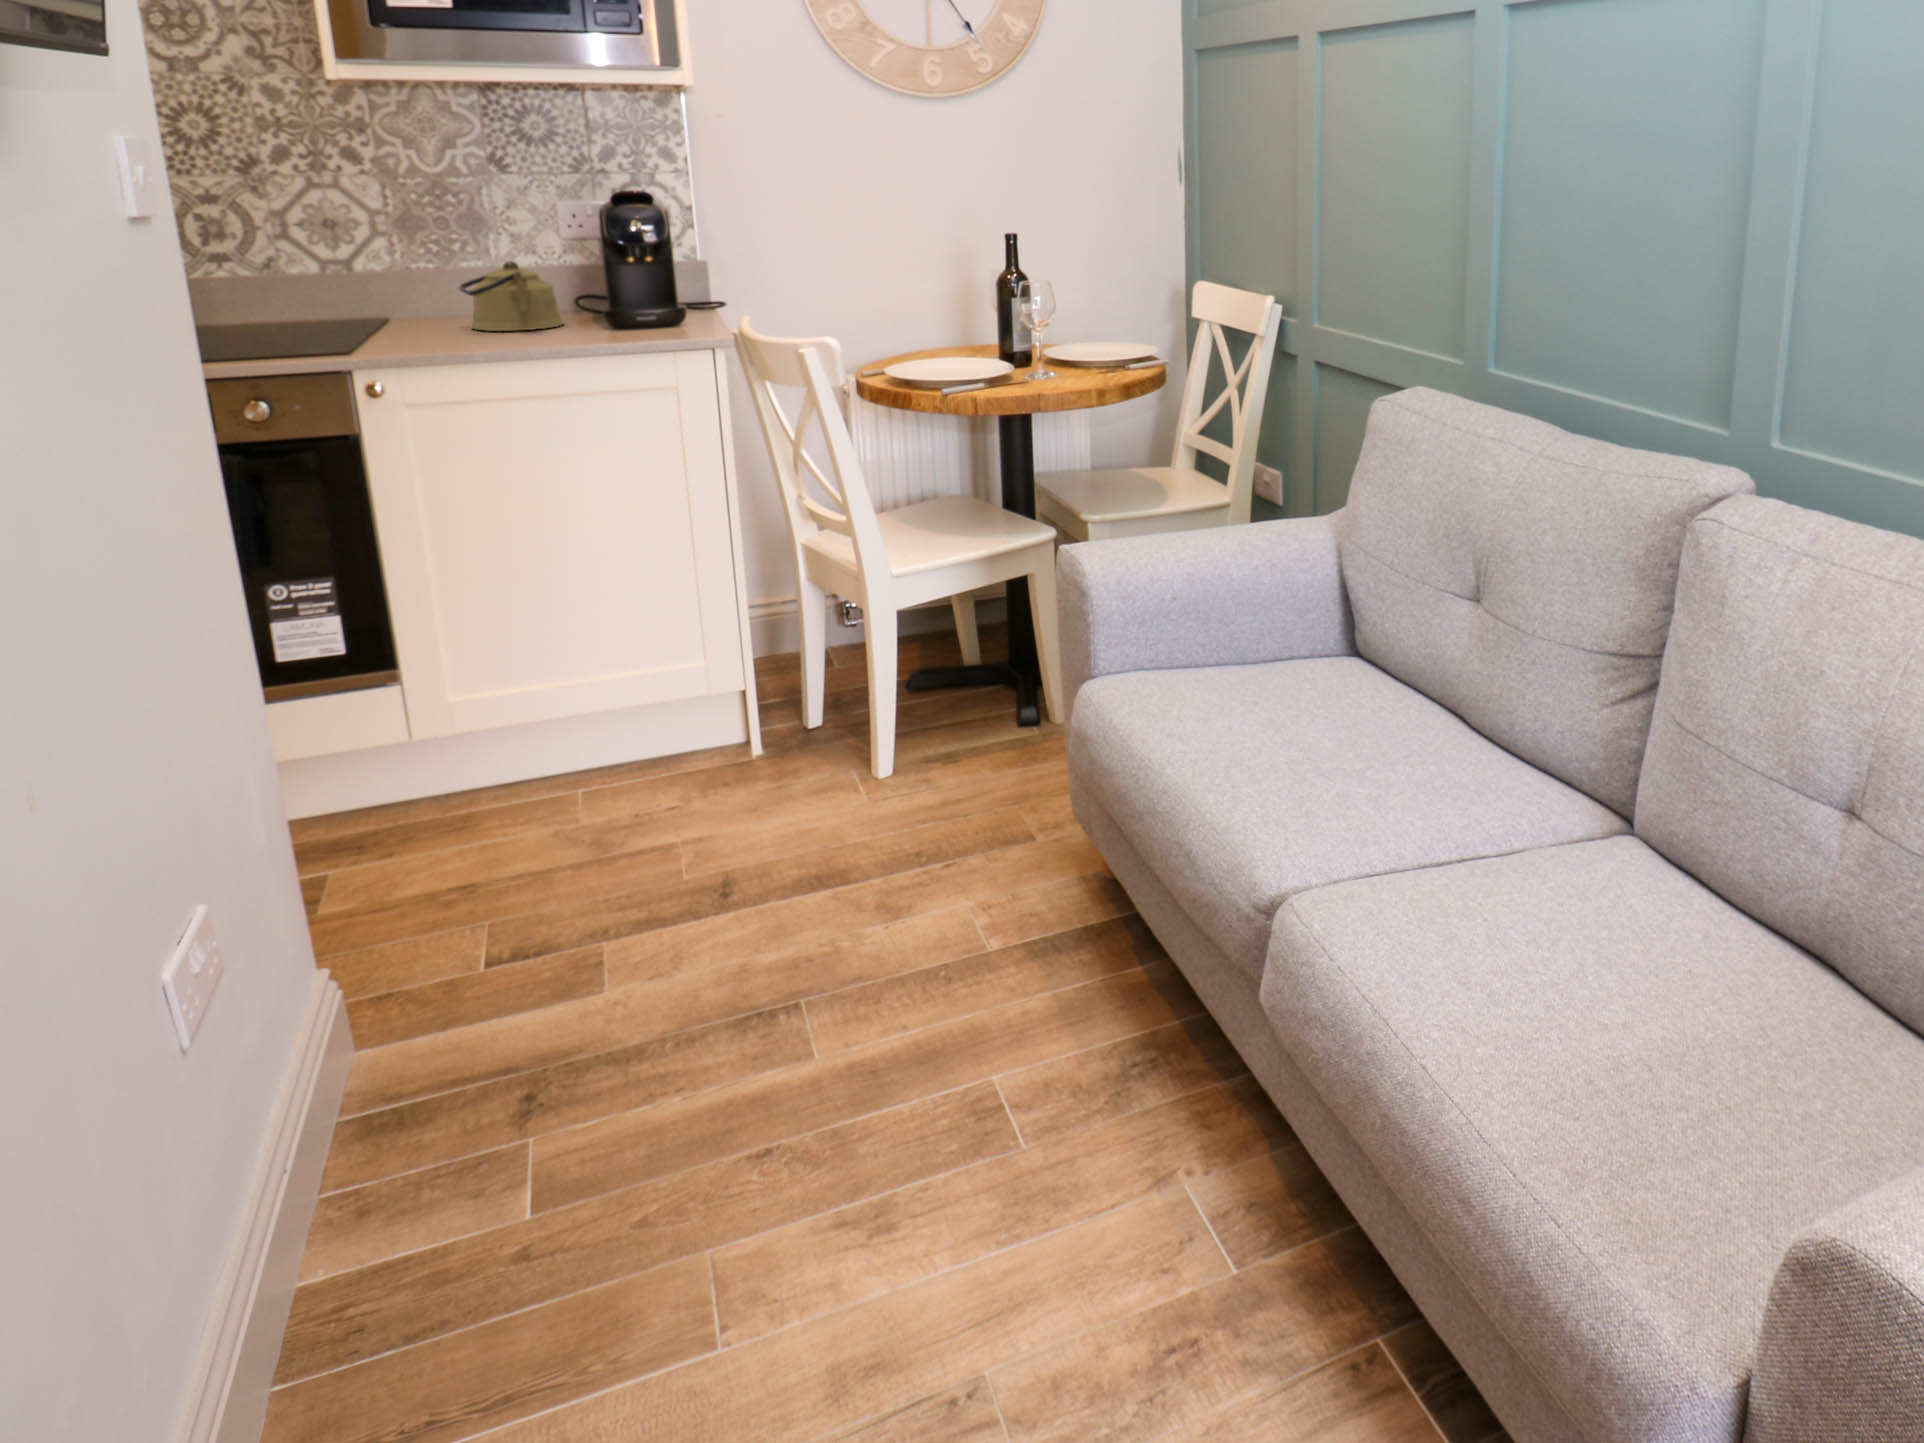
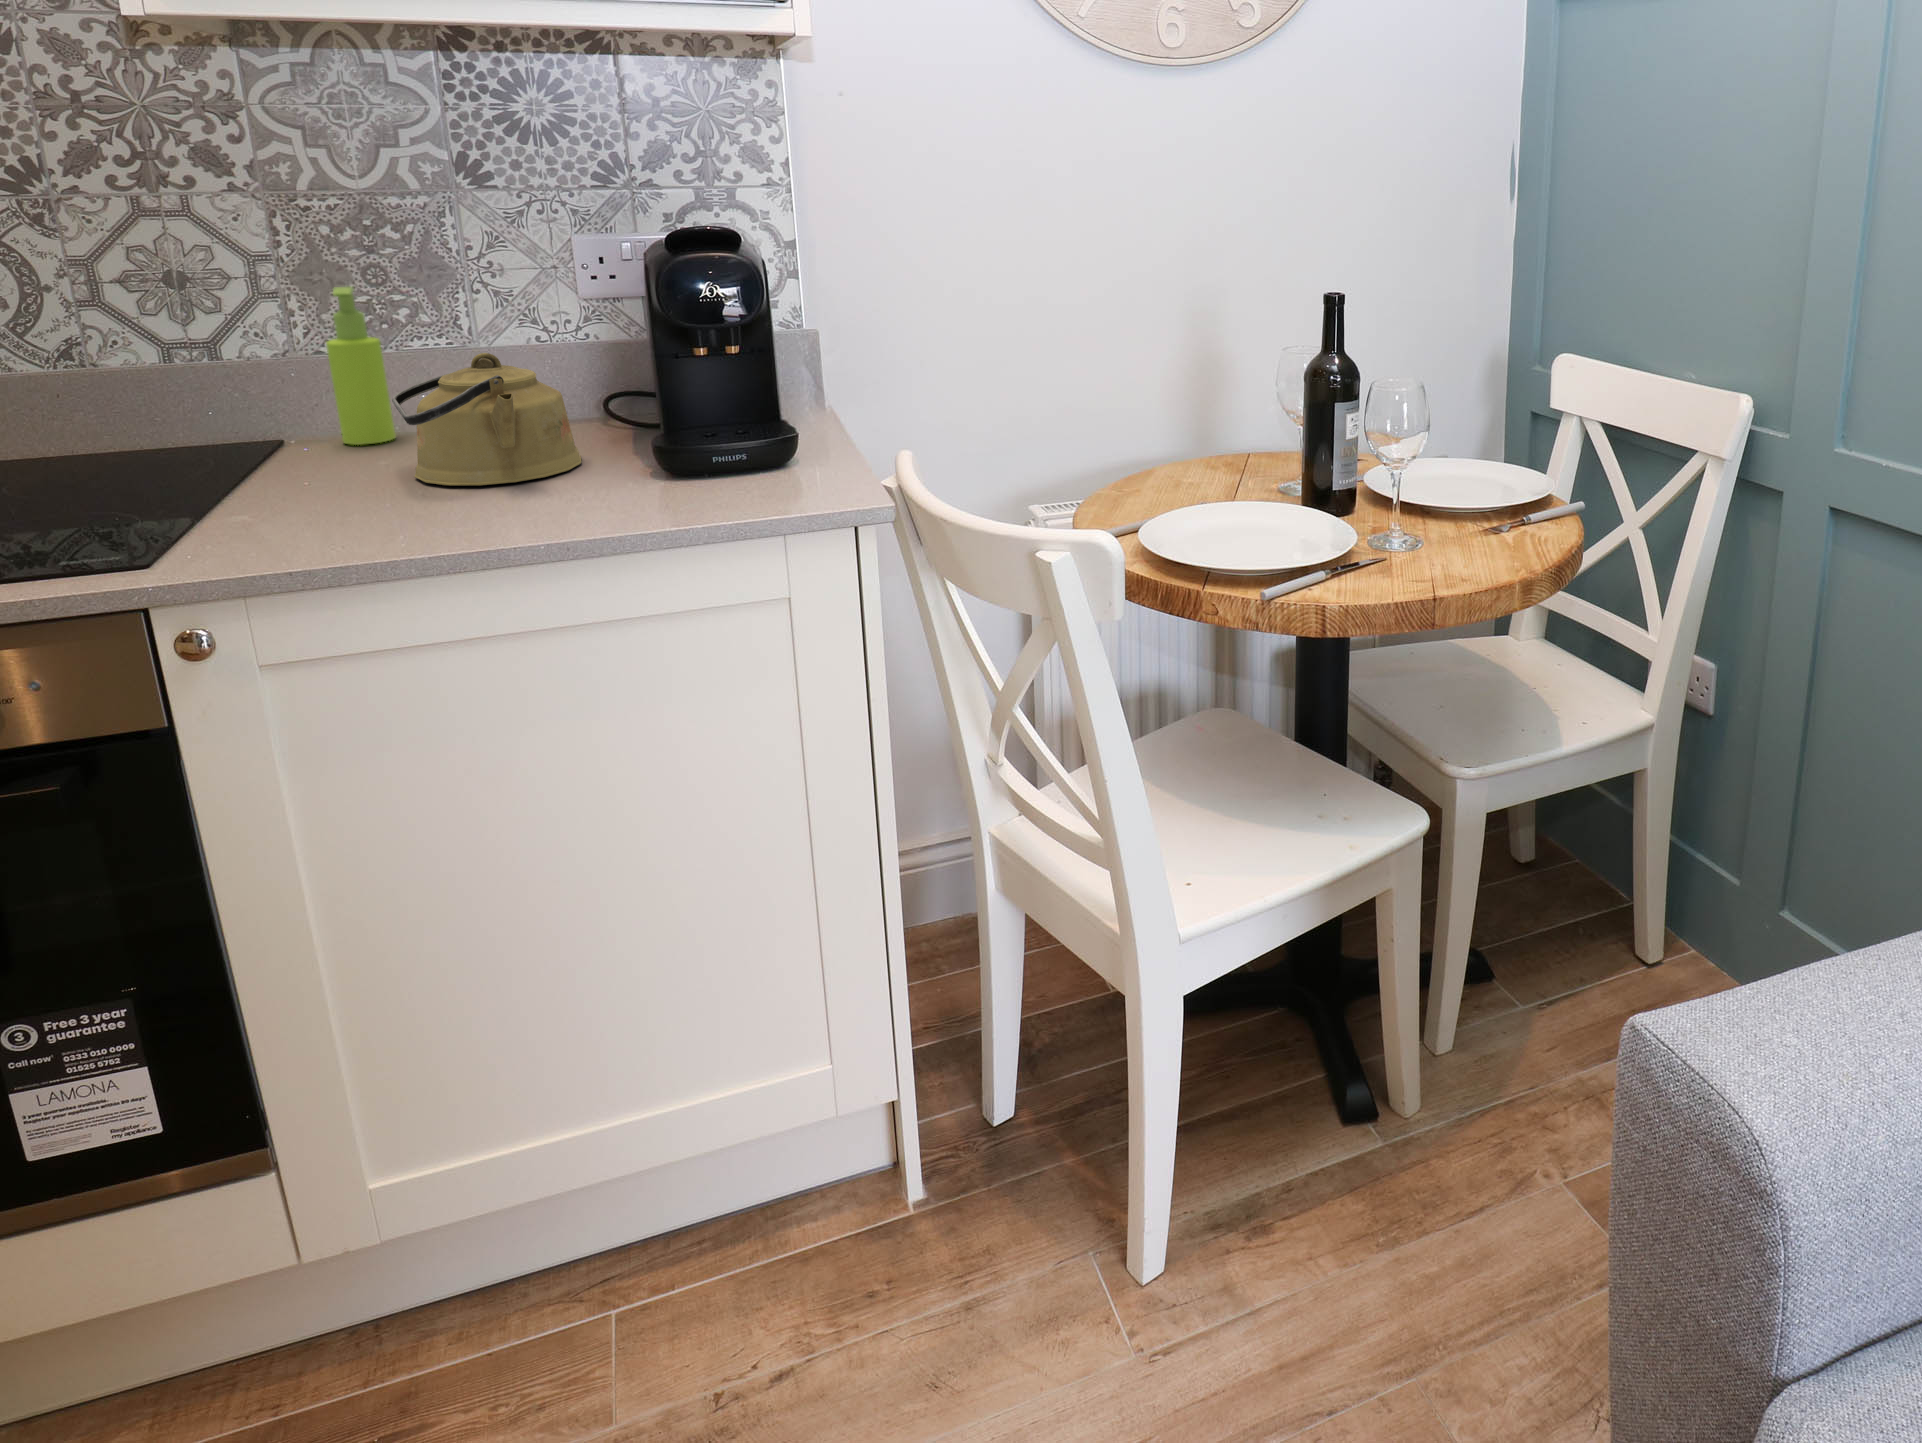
soap dispenser: none [417,228,455,318] -> present [326,287,395,445]

